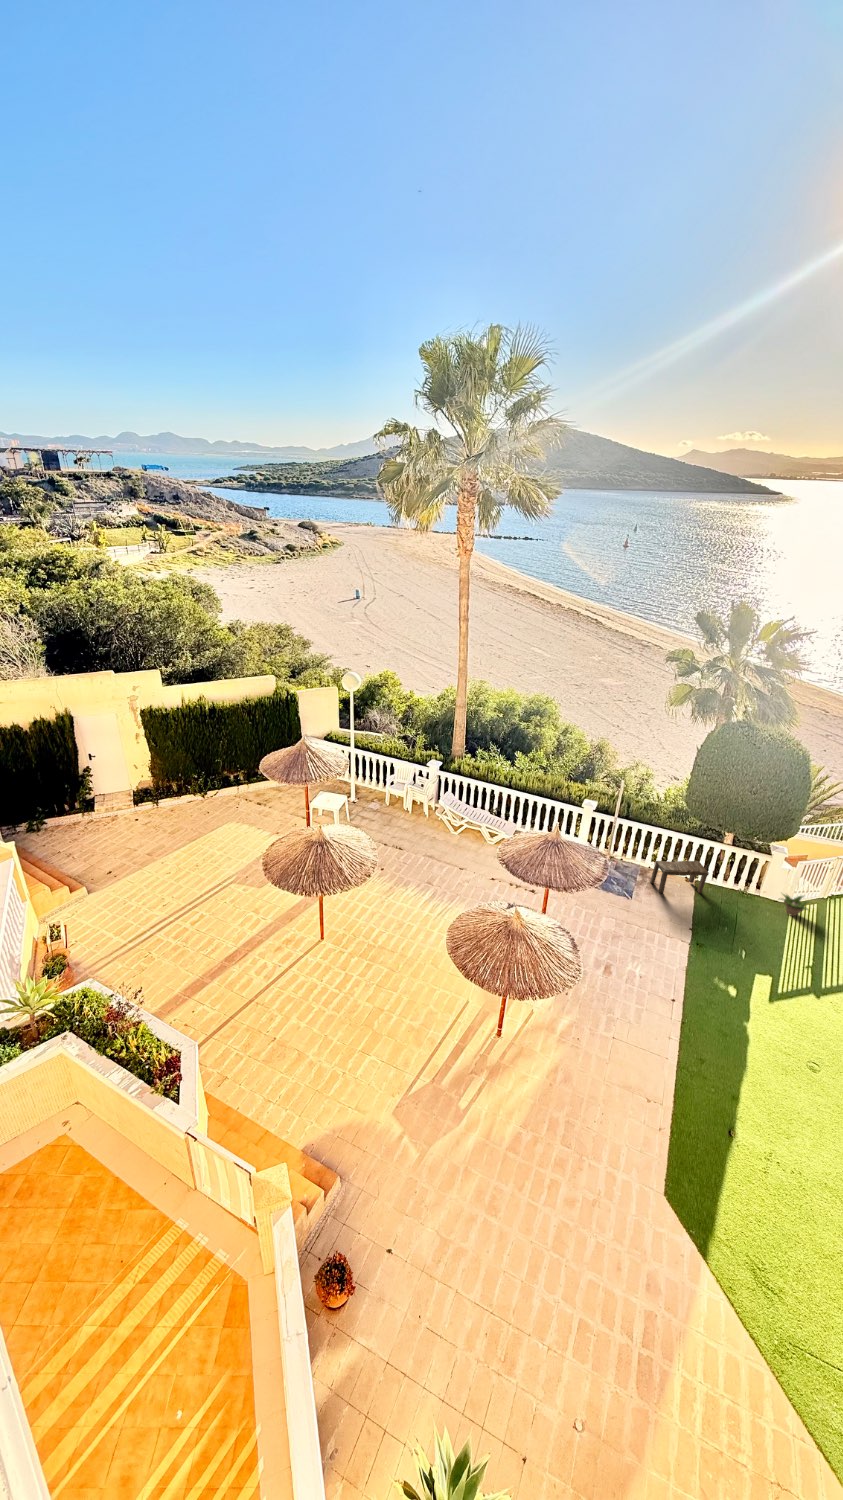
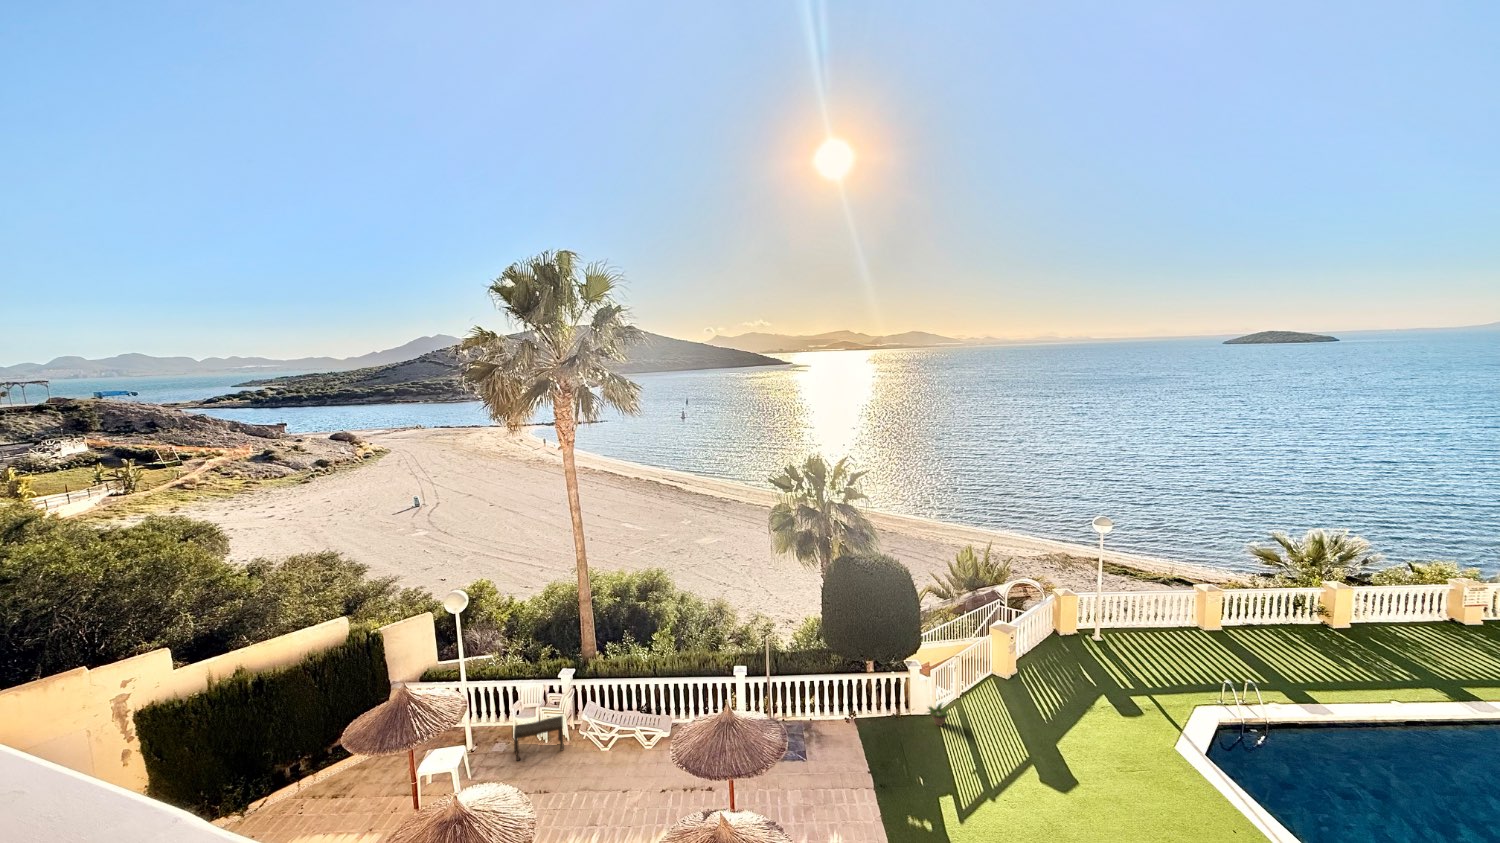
bench: present [650,861,709,893] -> present [514,716,564,761]

